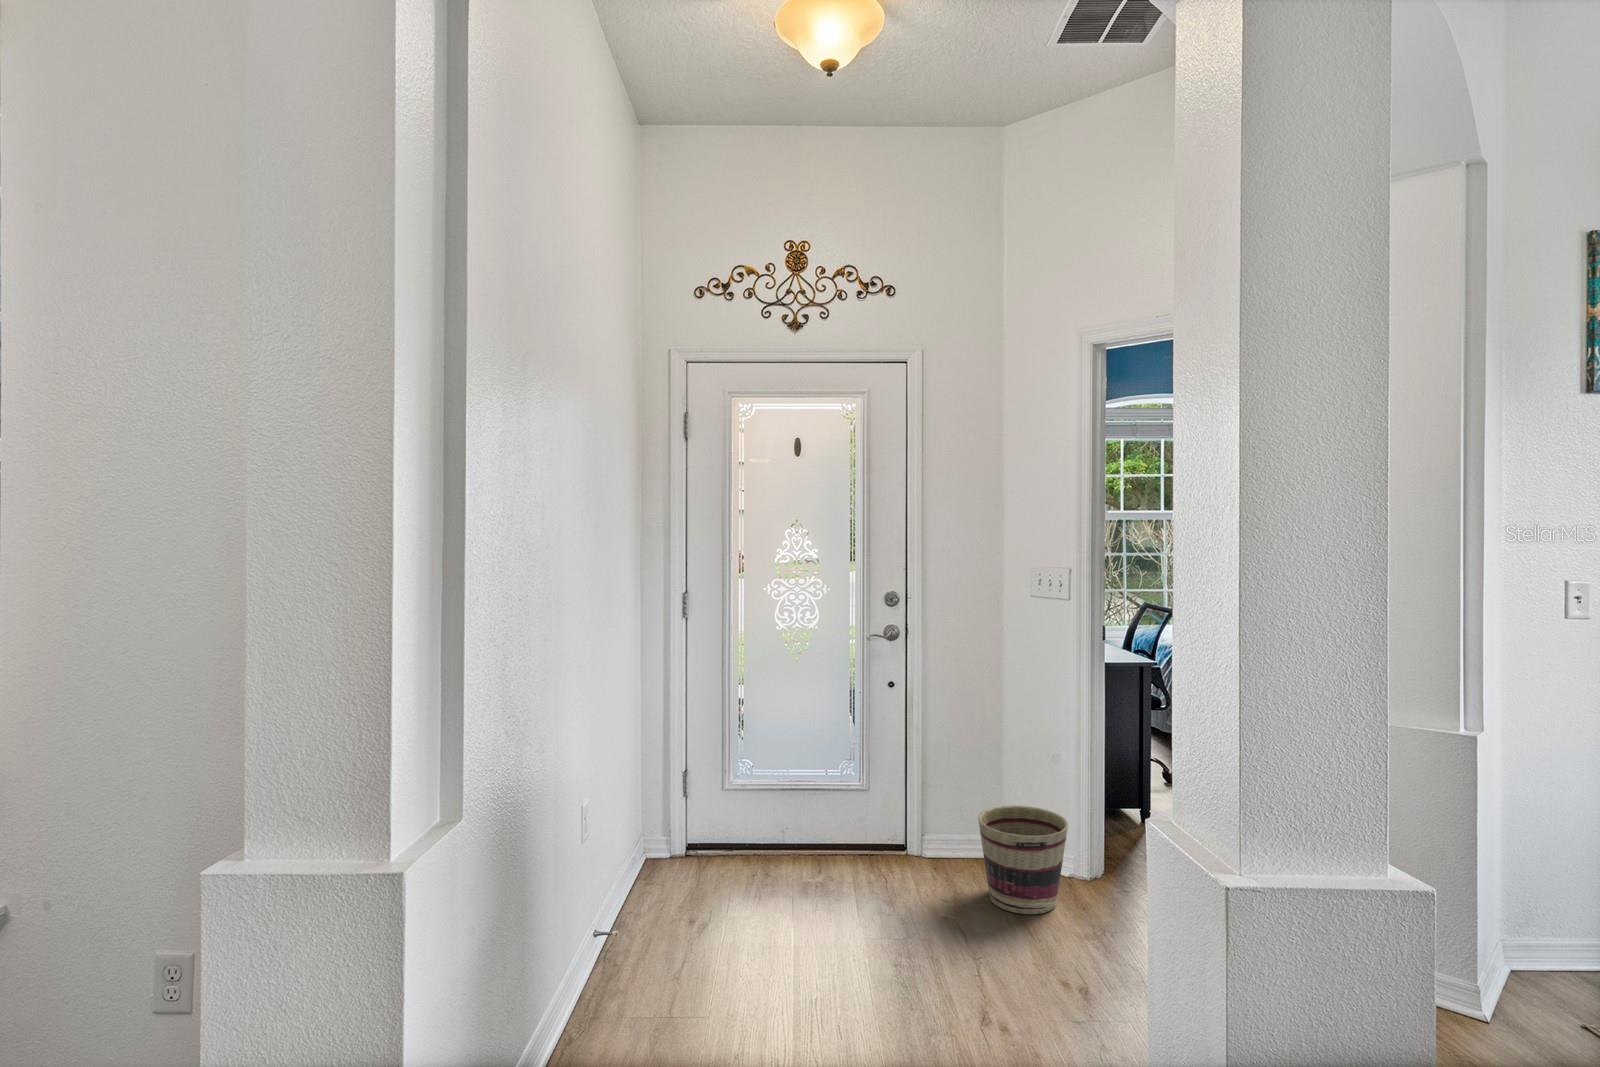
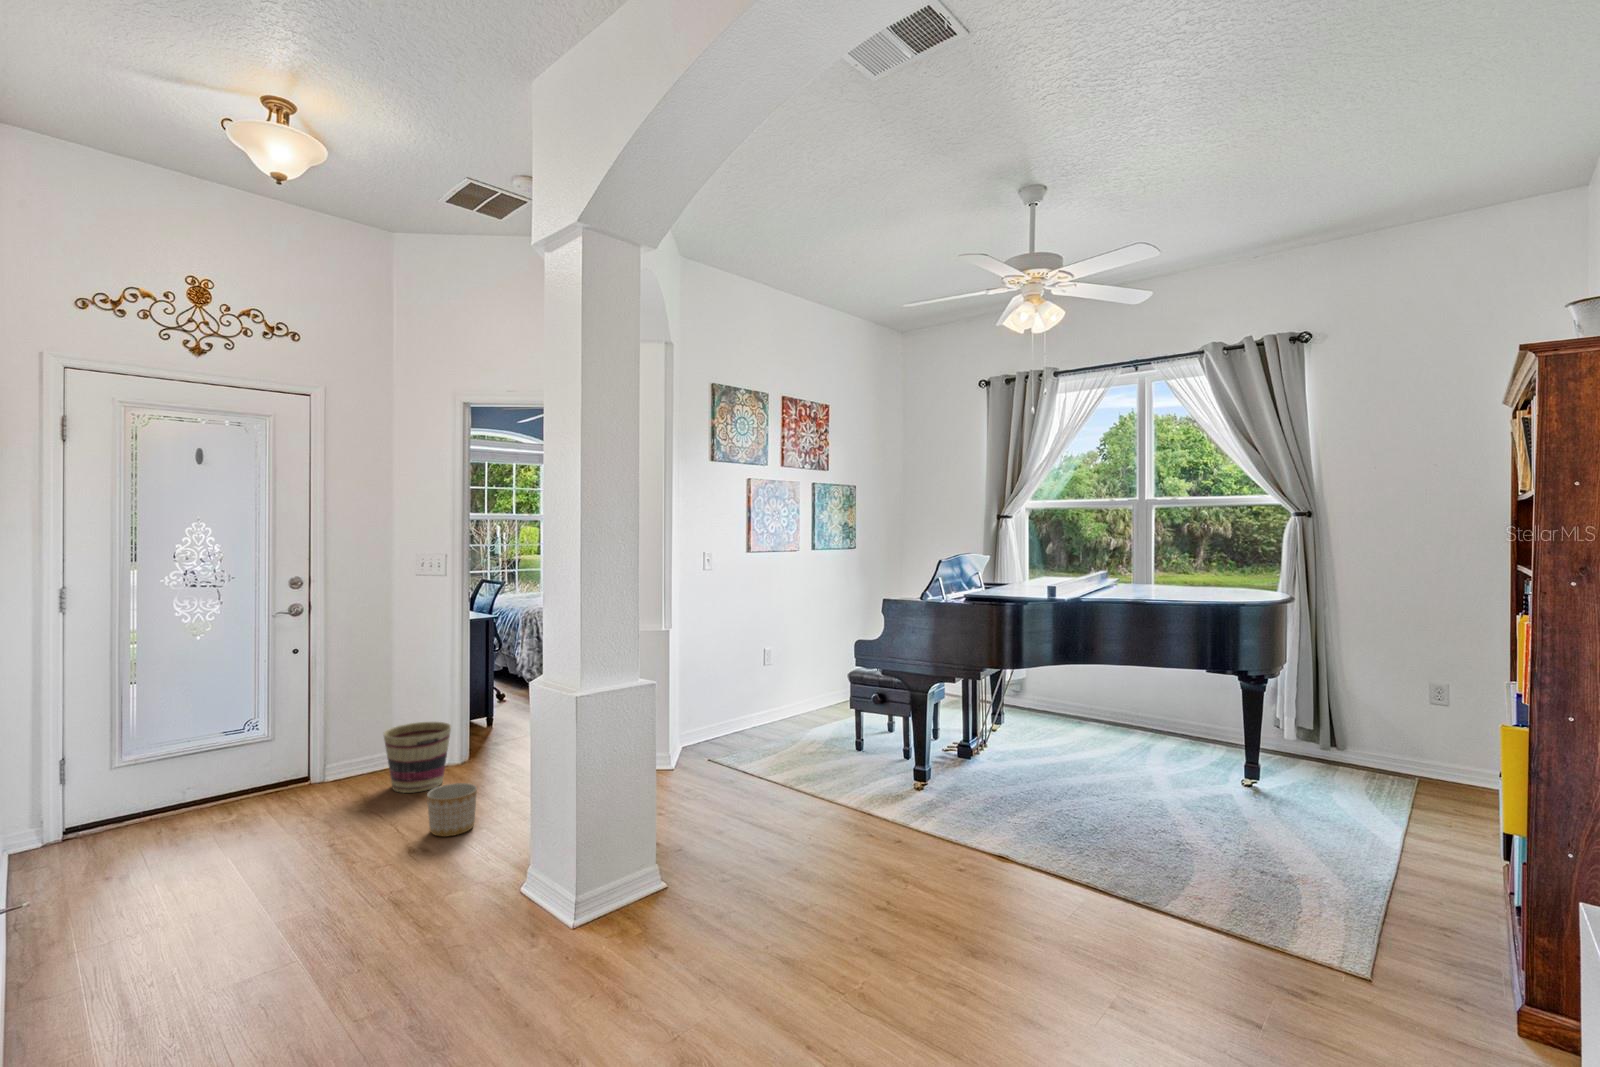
planter: none [1005,935,1080,1030] -> present [427,783,477,837]

